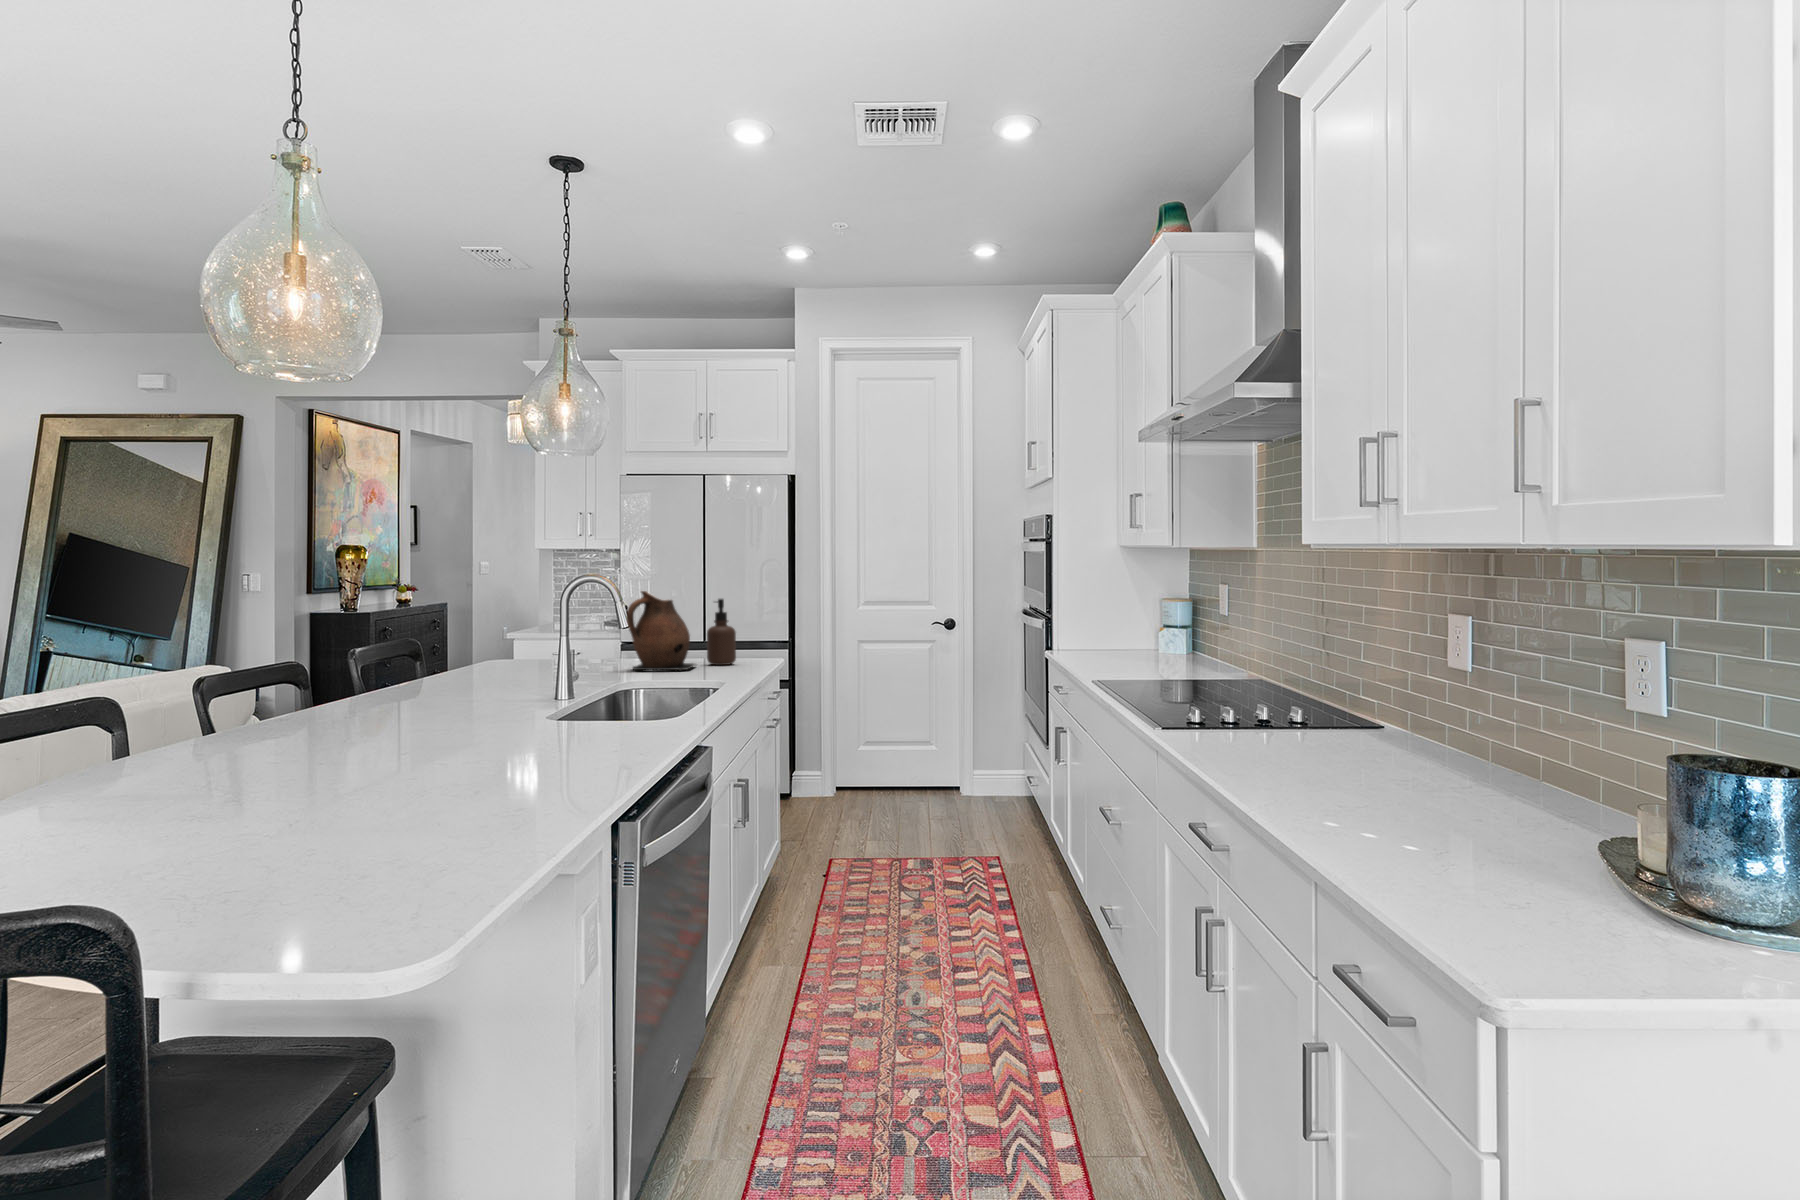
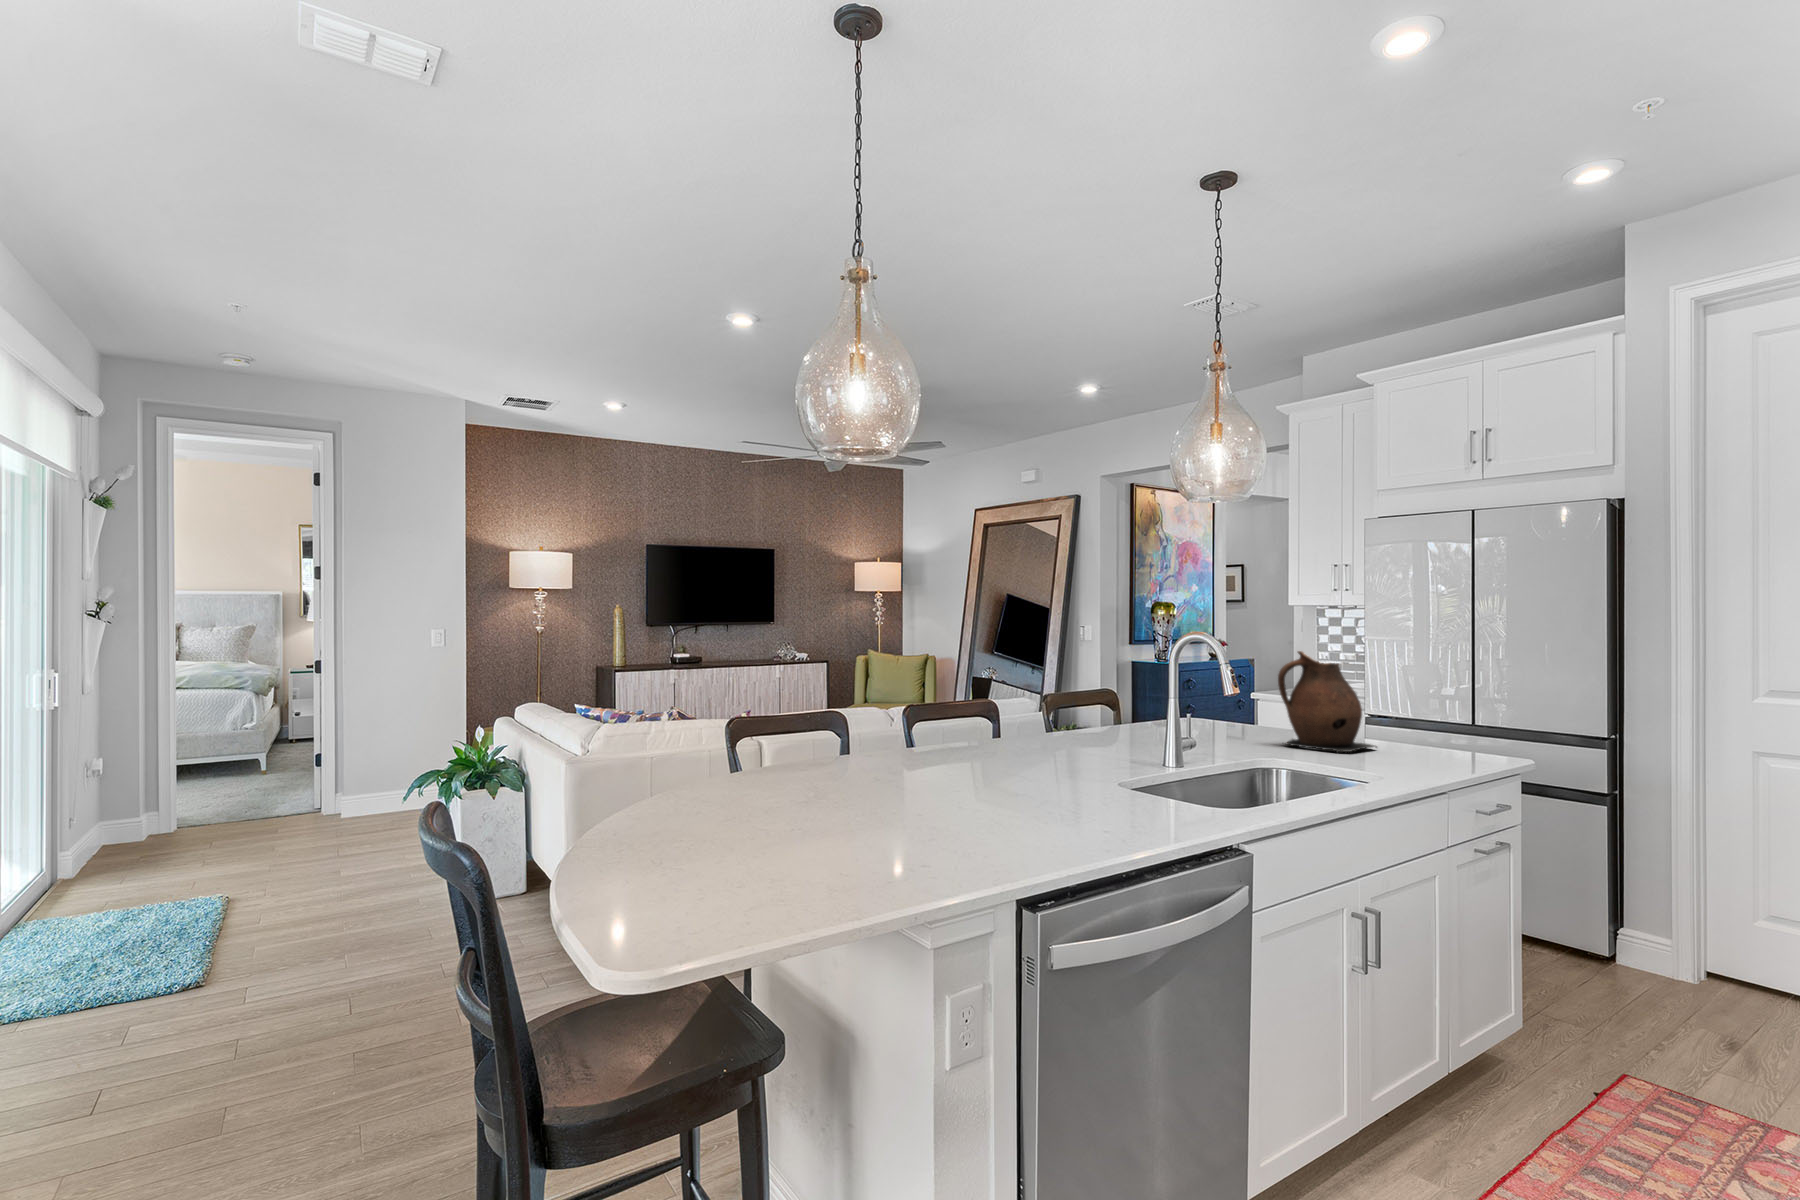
soap dispenser: present [707,599,736,665] -> none [1399,665,1442,752]

